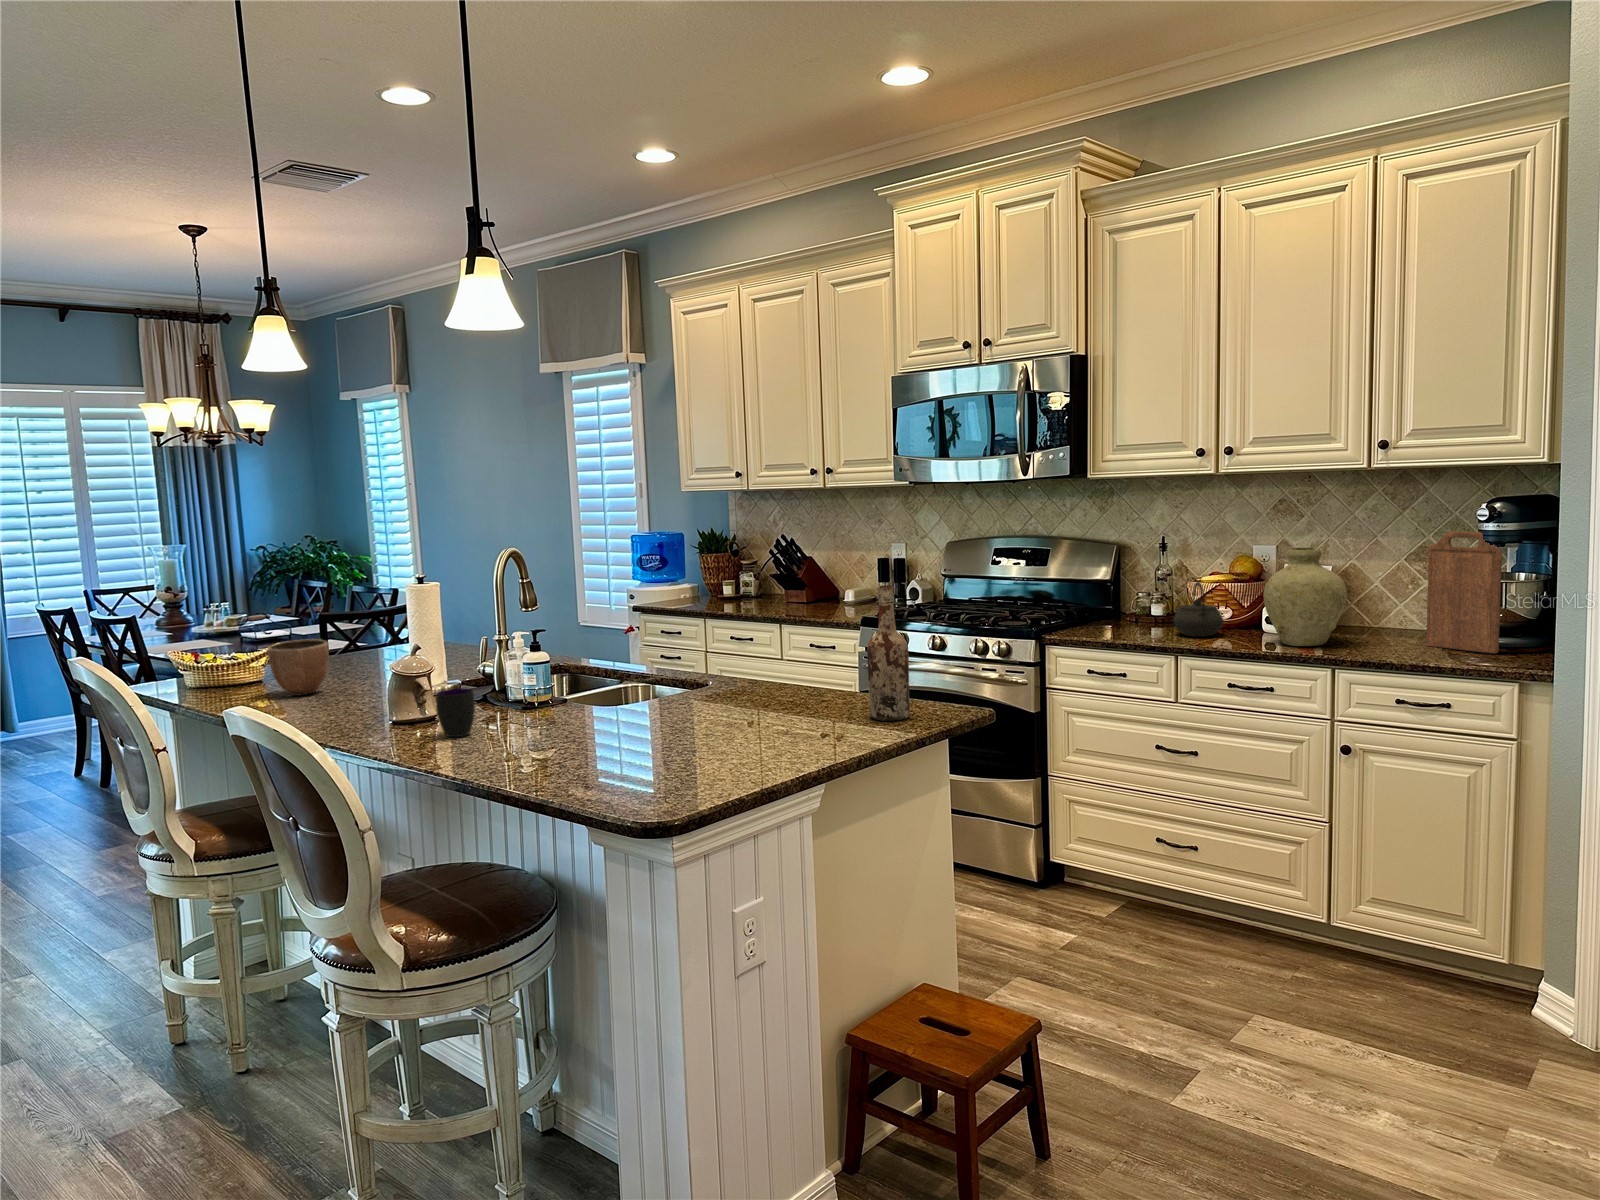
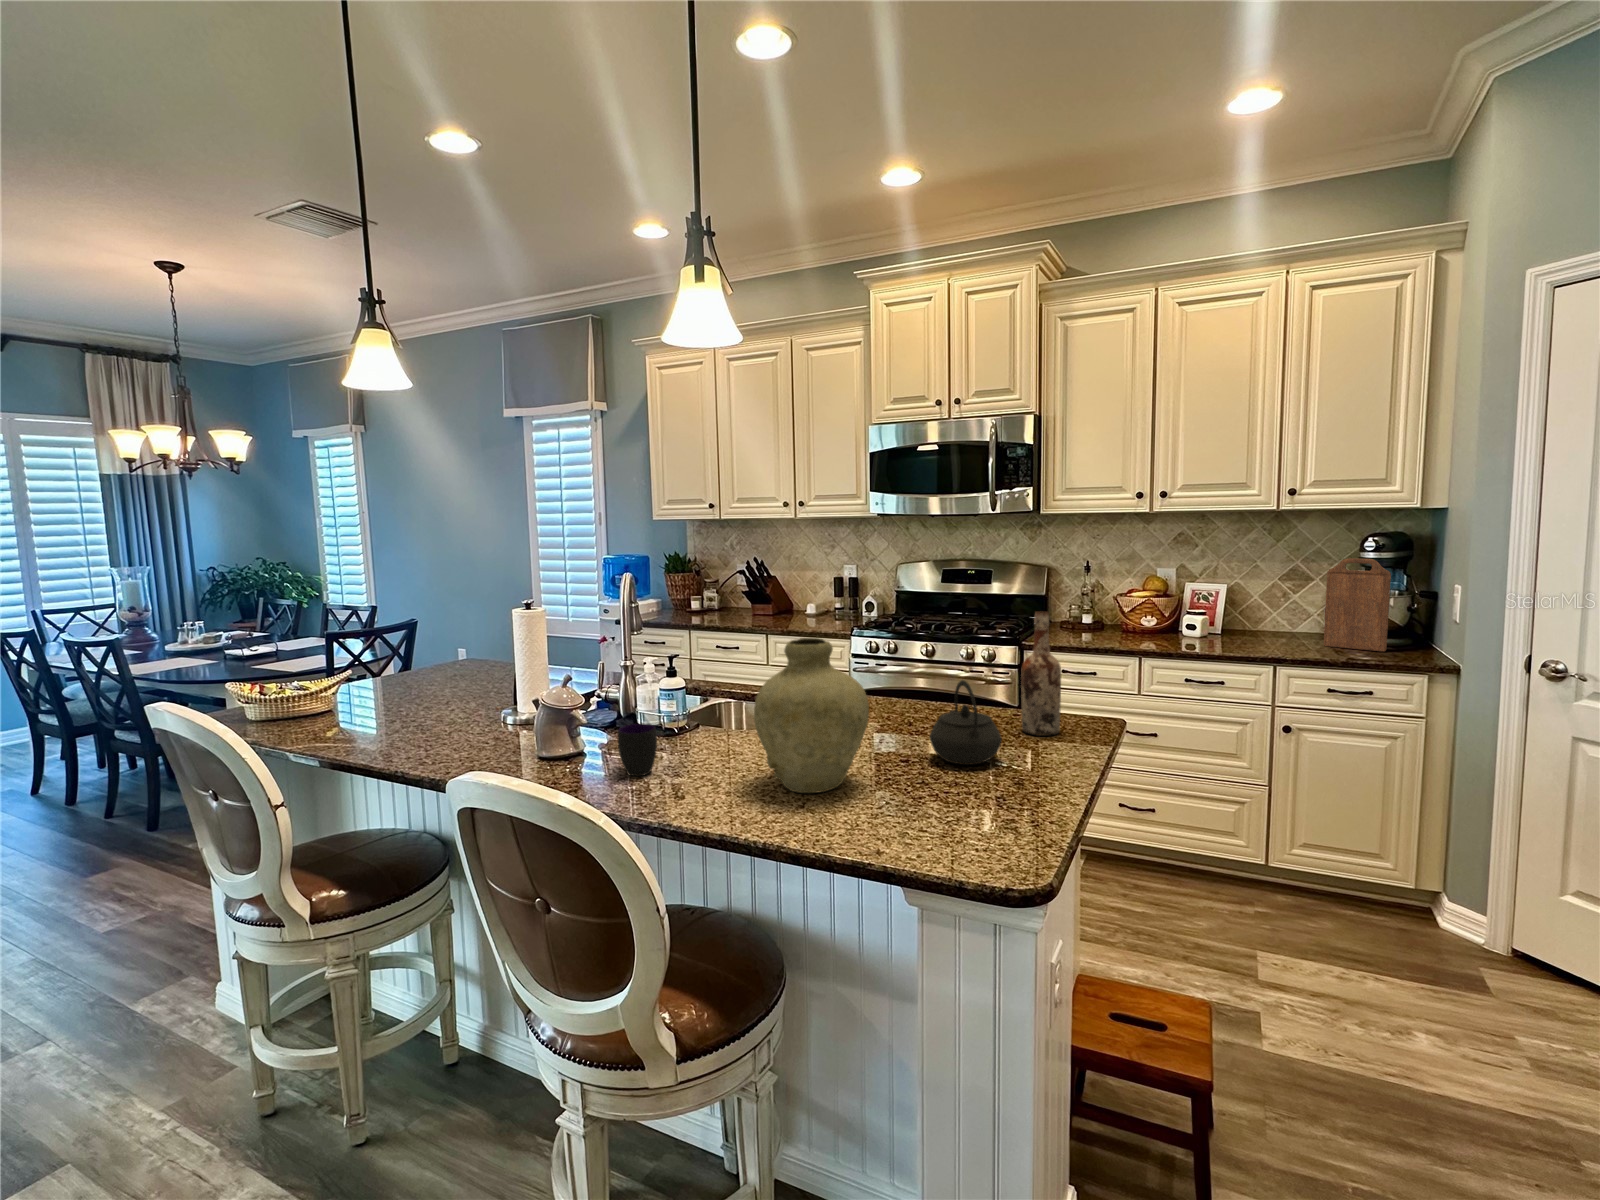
vase: present [1263,548,1347,646] -> present [754,638,869,793]
kettle: present [1174,582,1224,637] -> present [929,680,1002,765]
decorative bowl: present [267,639,329,696] -> none [360,669,424,729]

